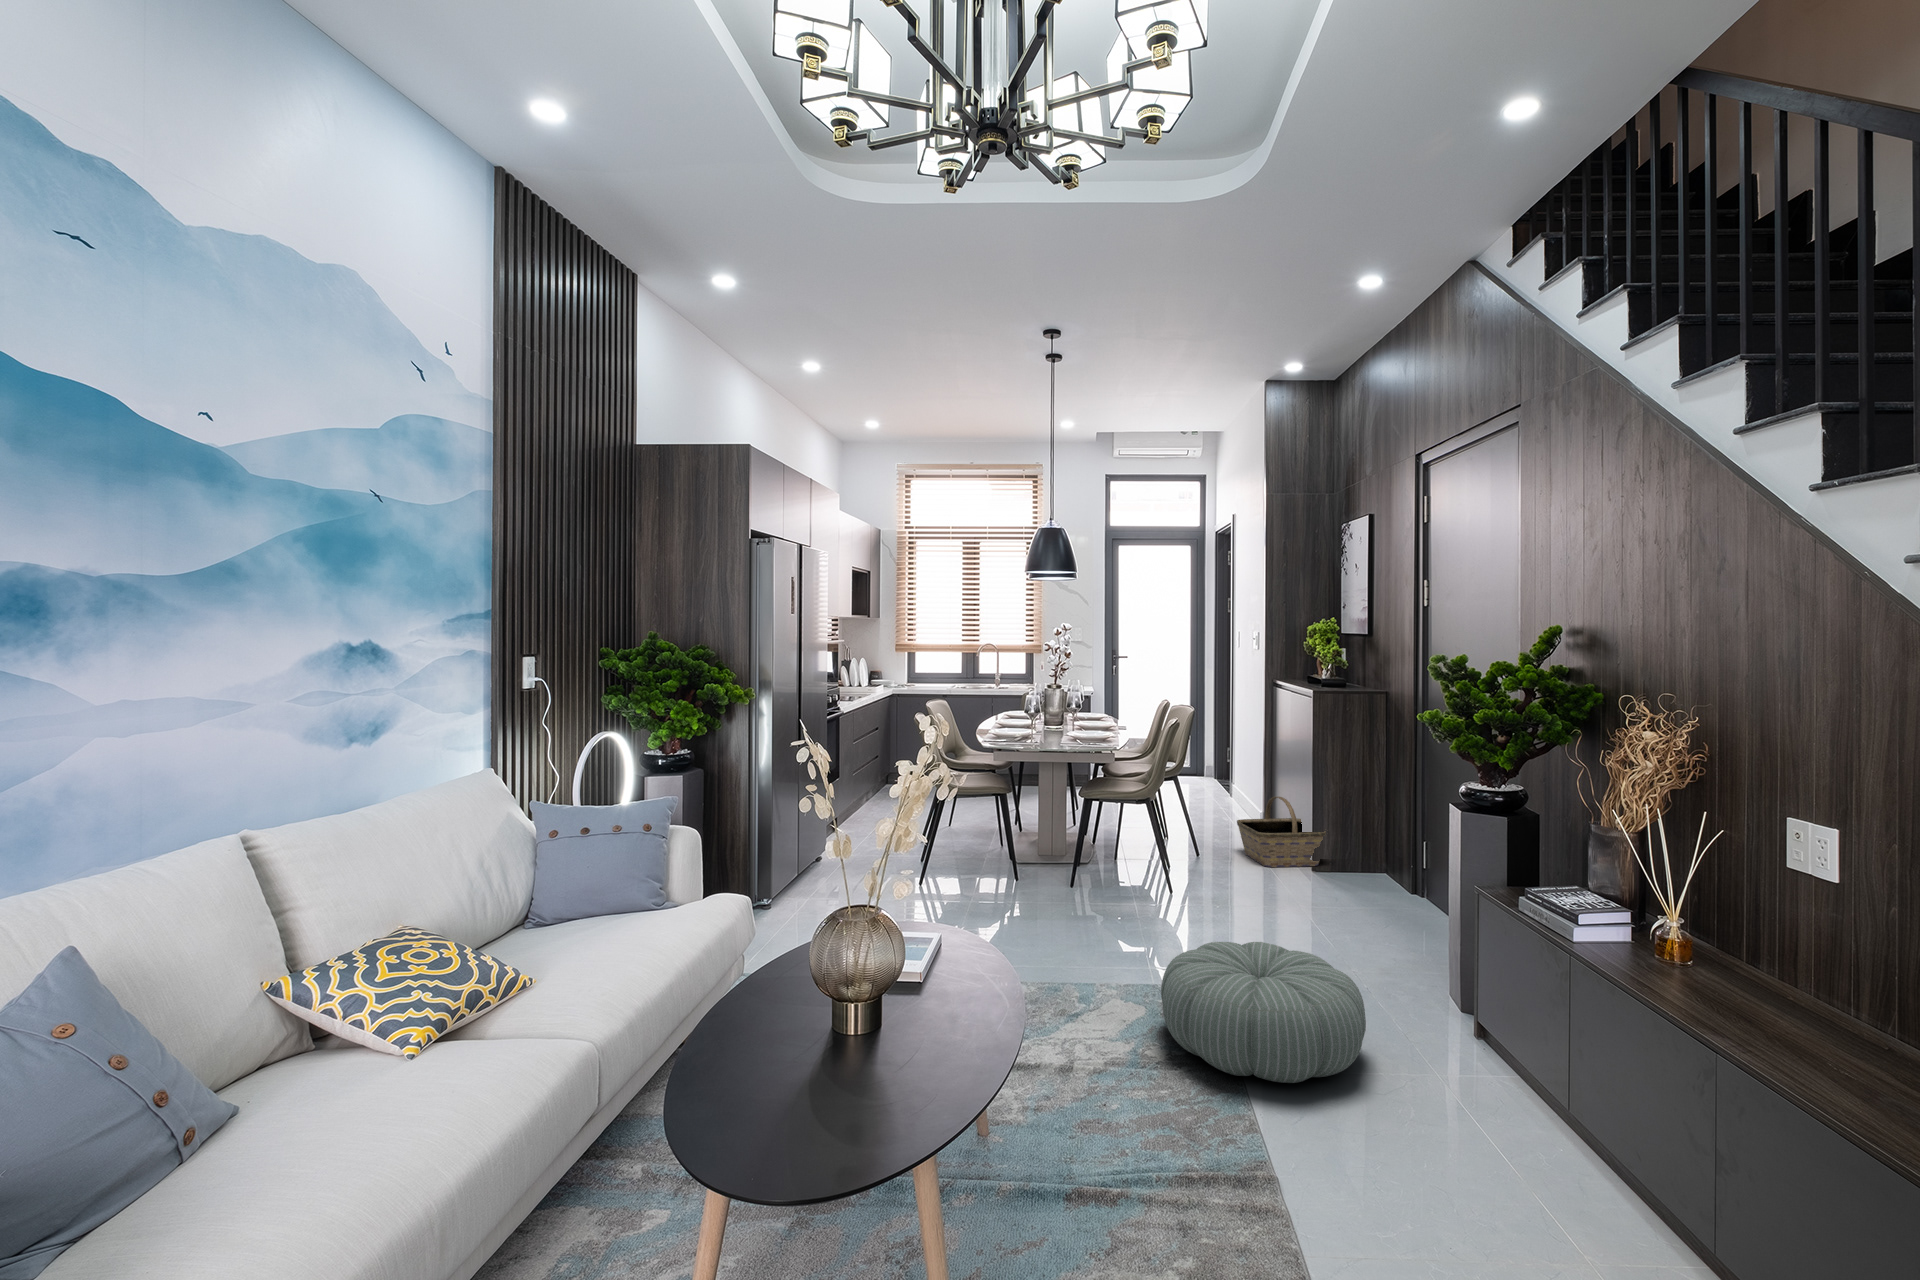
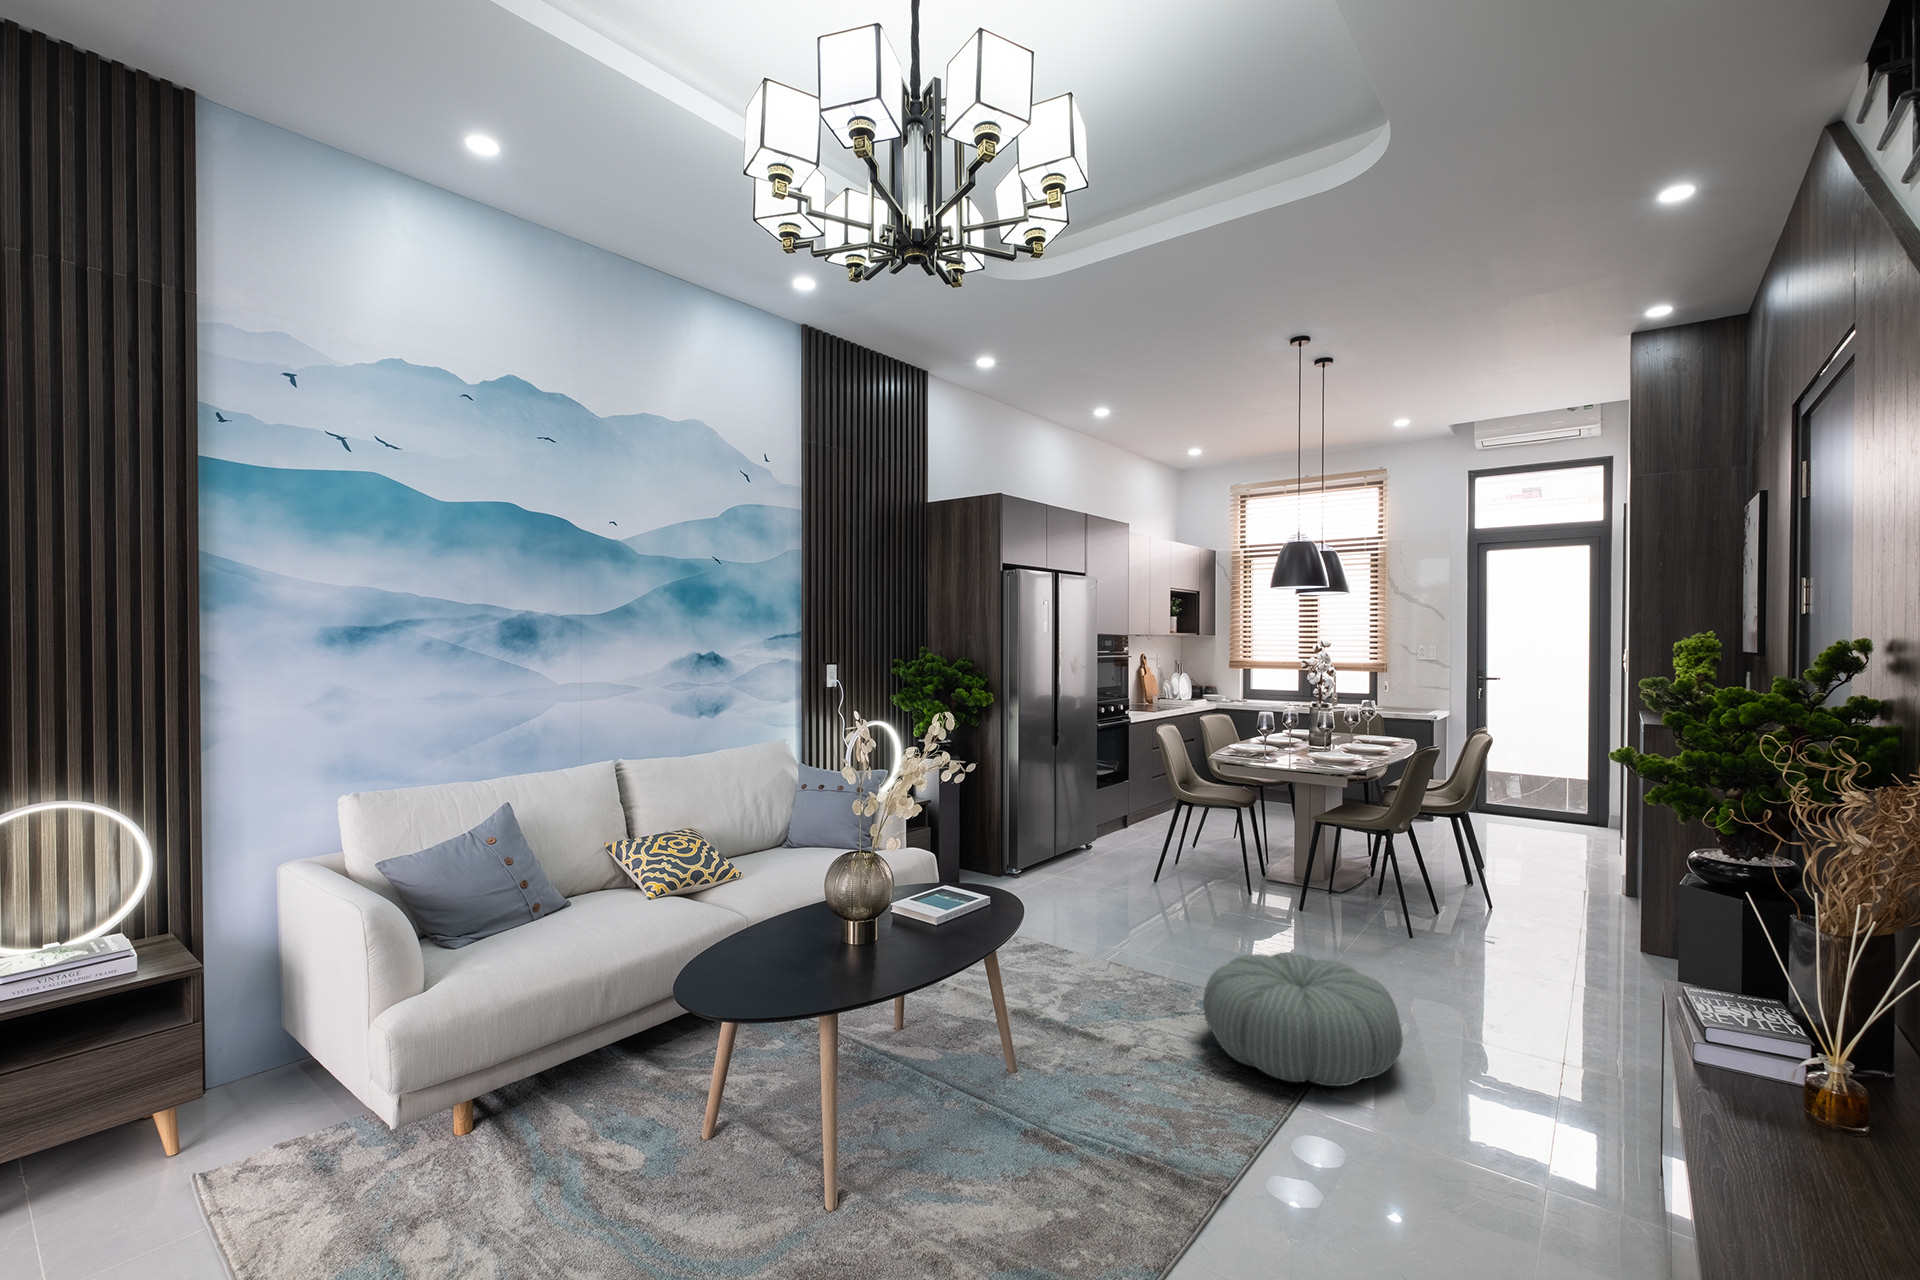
basket: present [1237,797,1326,867] -> none [1524,844,1633,930]

